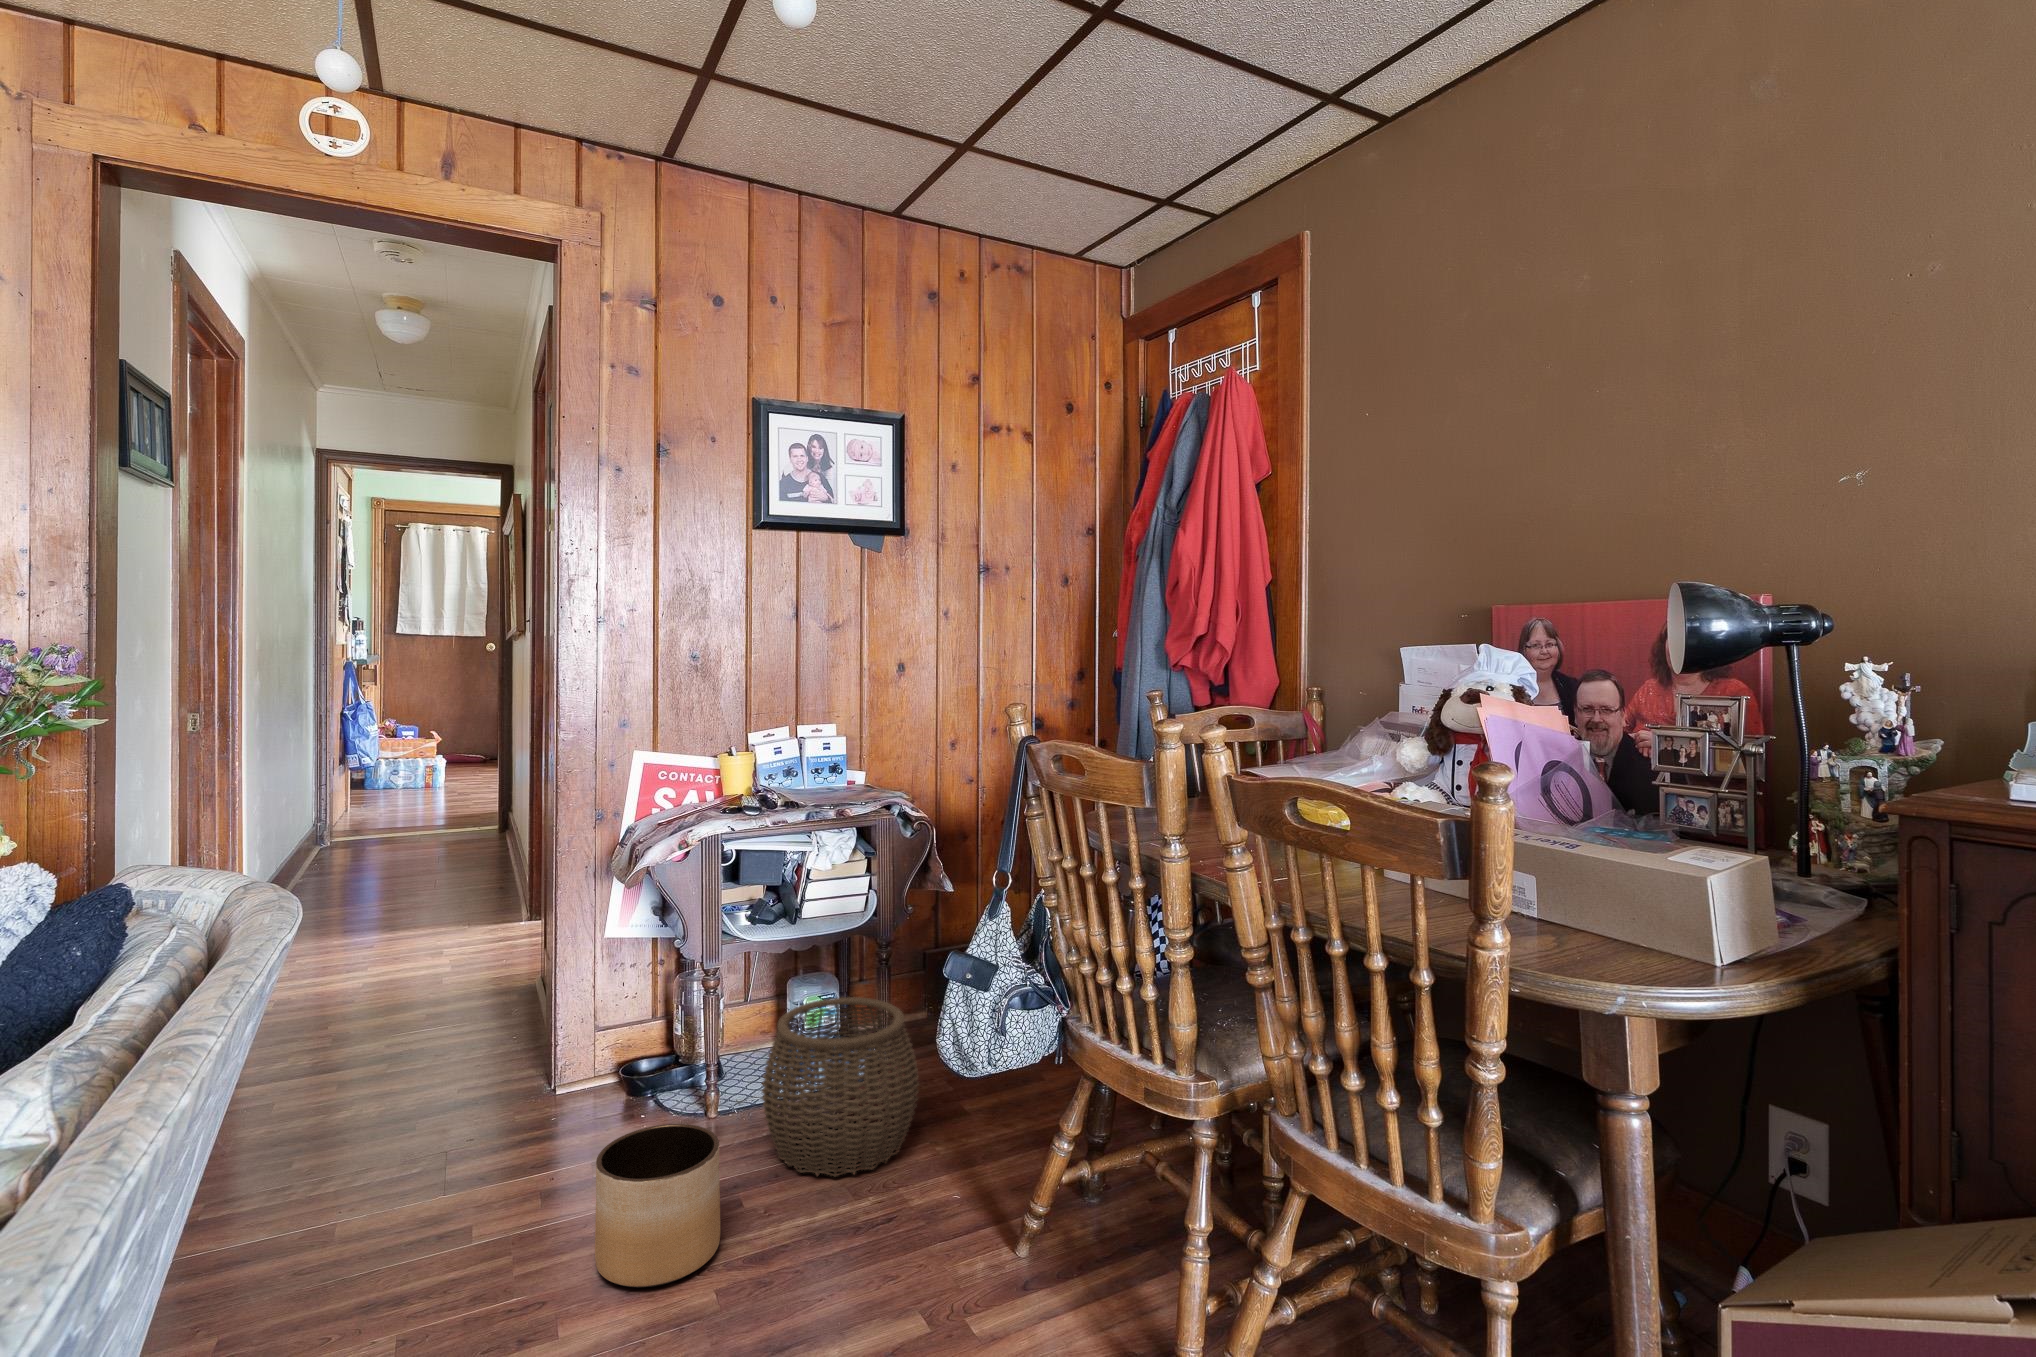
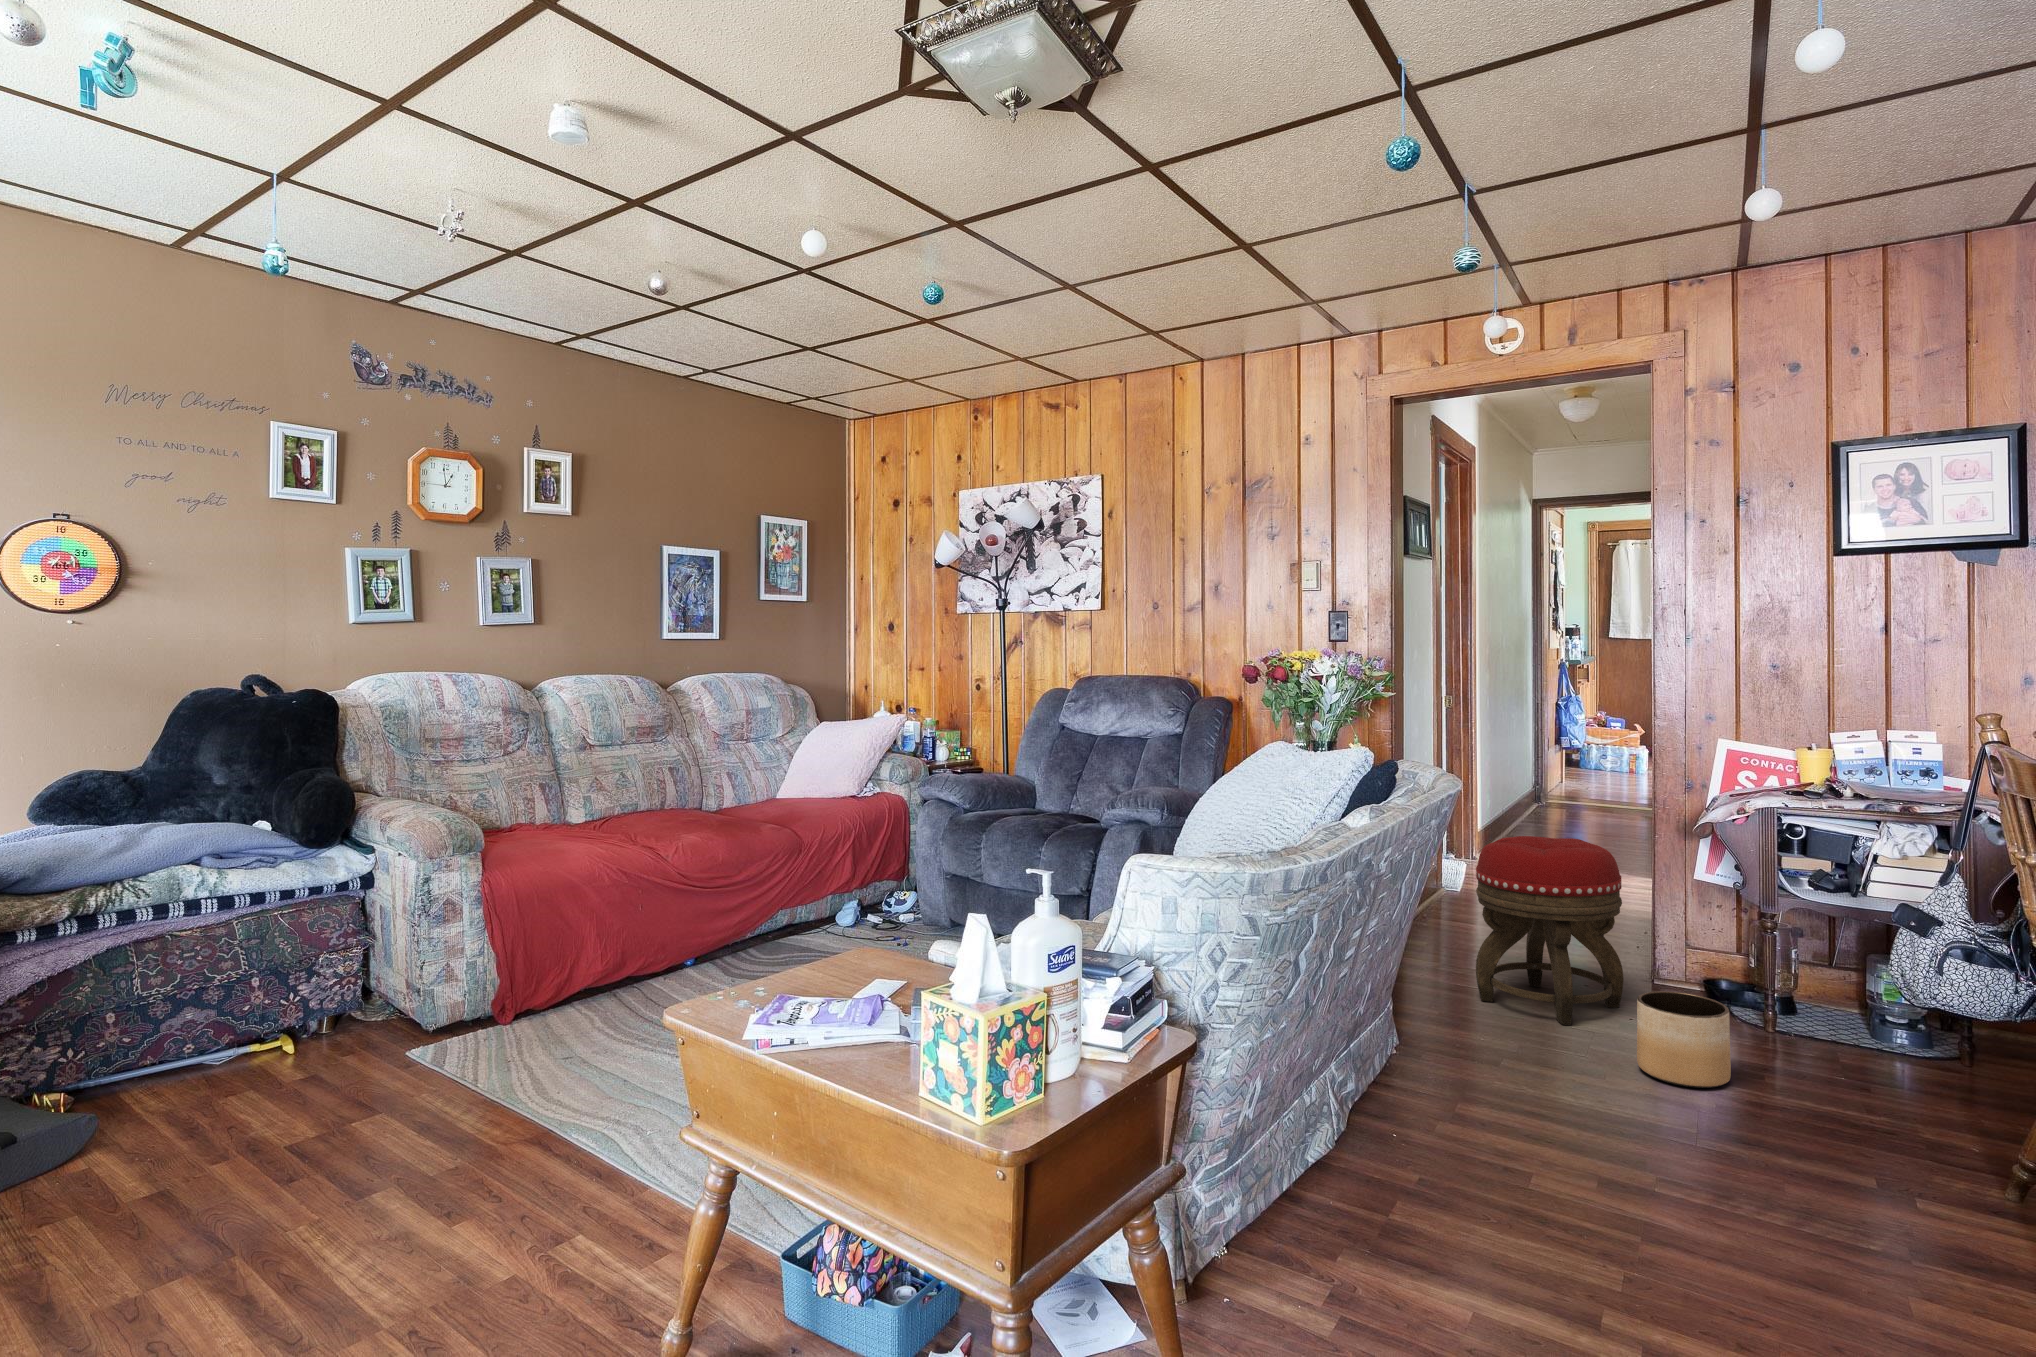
footstool: none [291,916,538,1241] -> present [1476,836,1623,1025]
woven basket: present [762,997,919,1177] -> none [1792,955,1959,1097]

